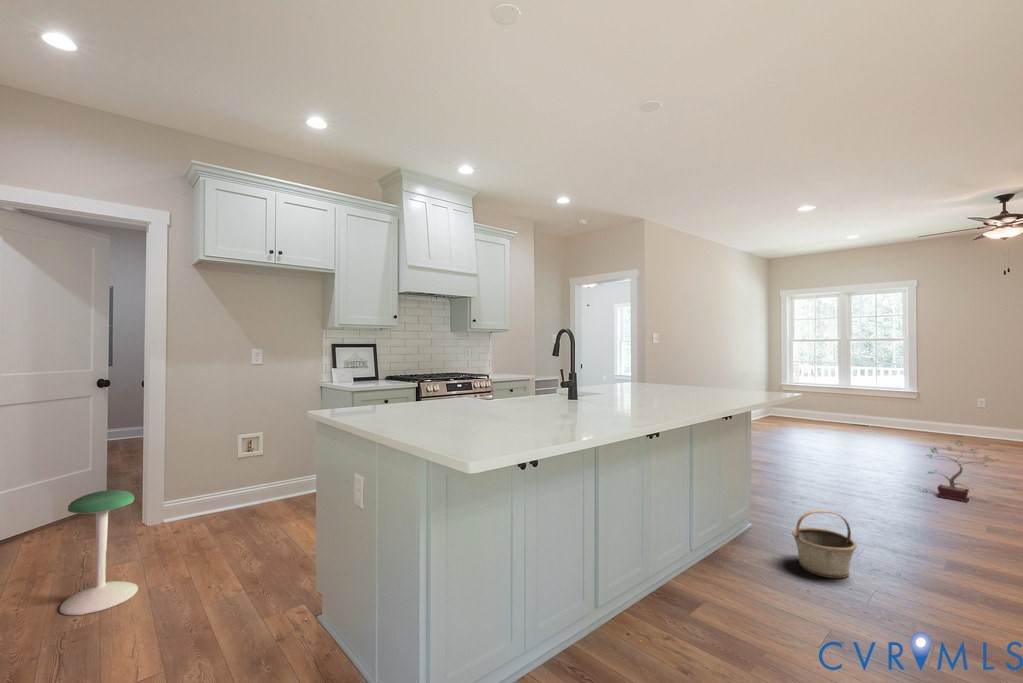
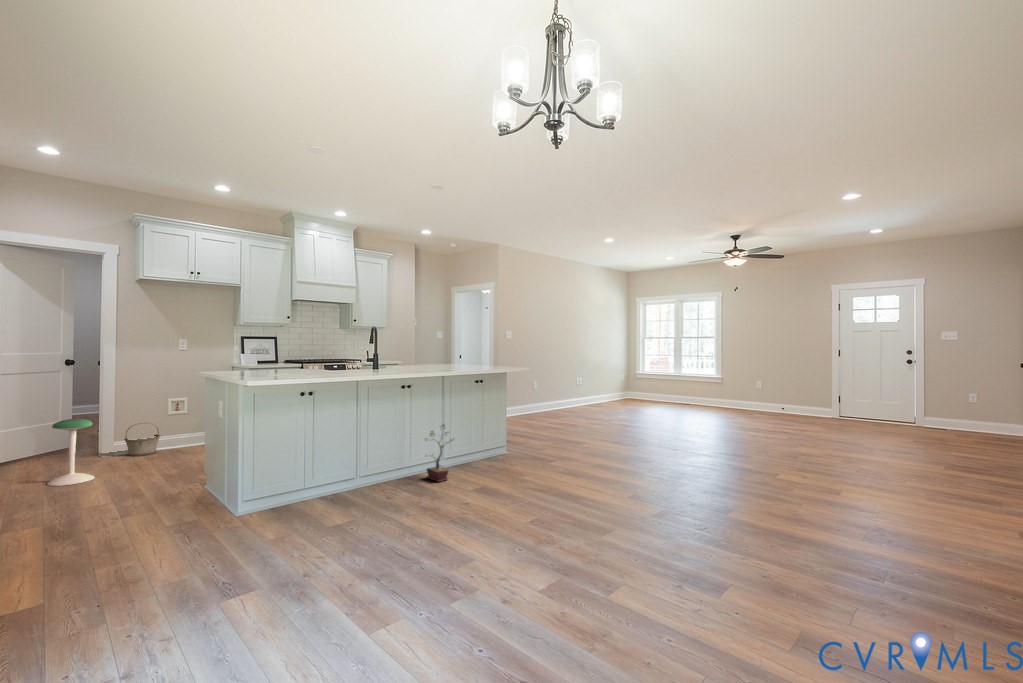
potted plant: present [927,440,999,502] -> present [426,424,454,482]
basket: present [792,510,857,578] -> present [124,423,160,456]

